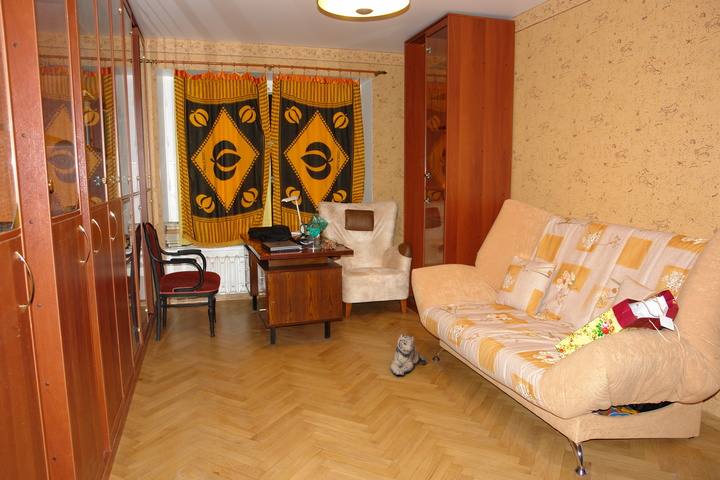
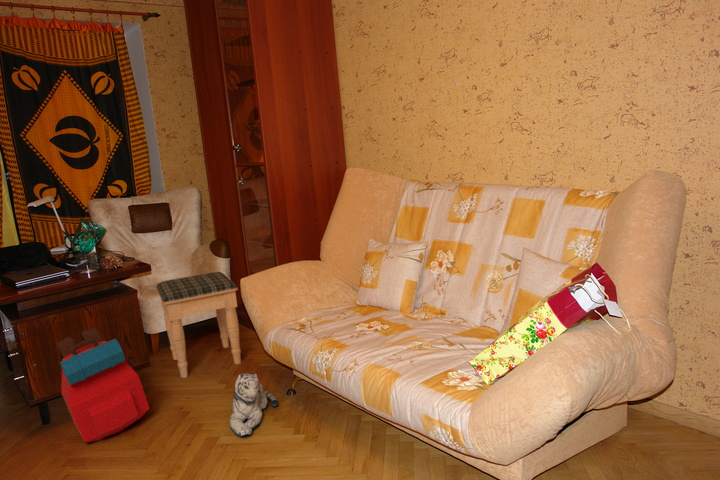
footstool: none [356,265,411,336] -> present [156,272,241,378]
backpack: none [291,287,341,358] -> present [57,328,150,442]

